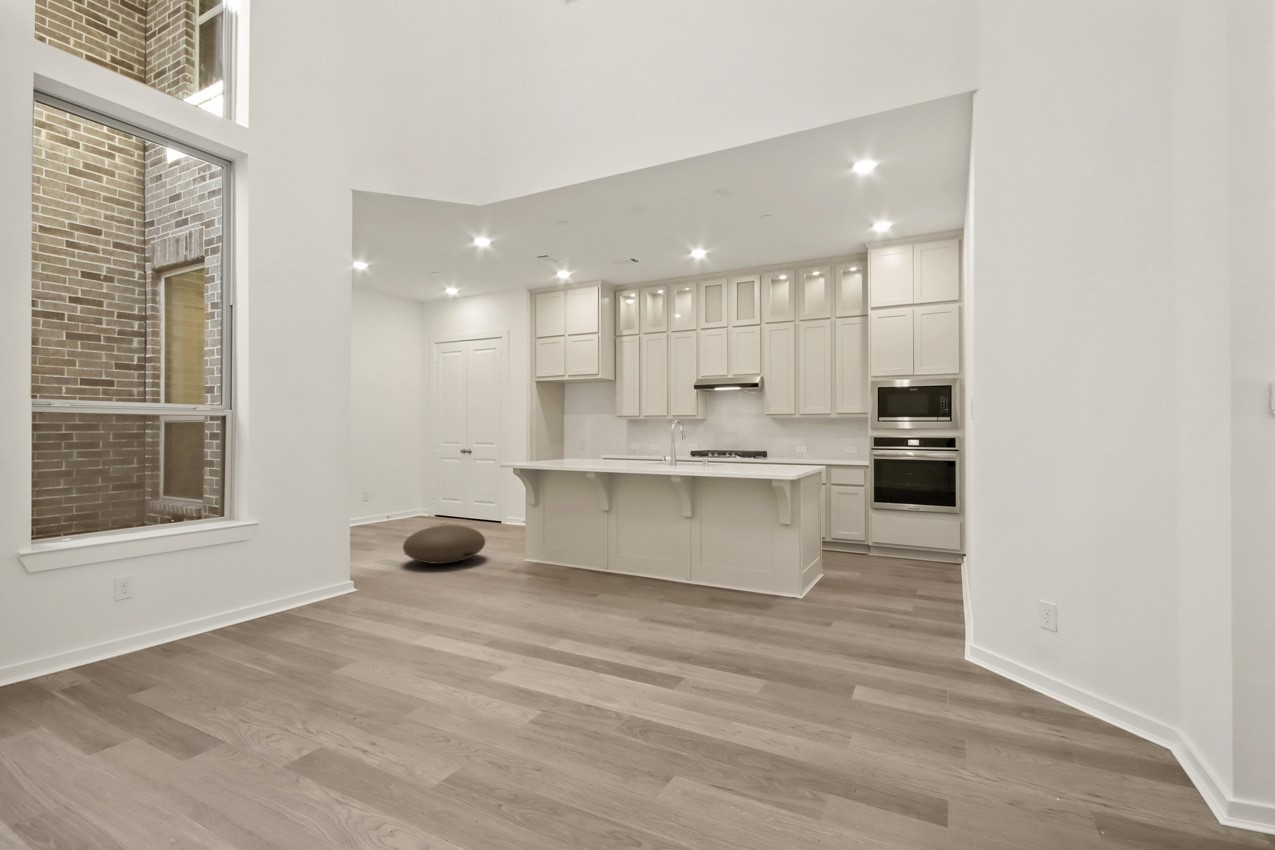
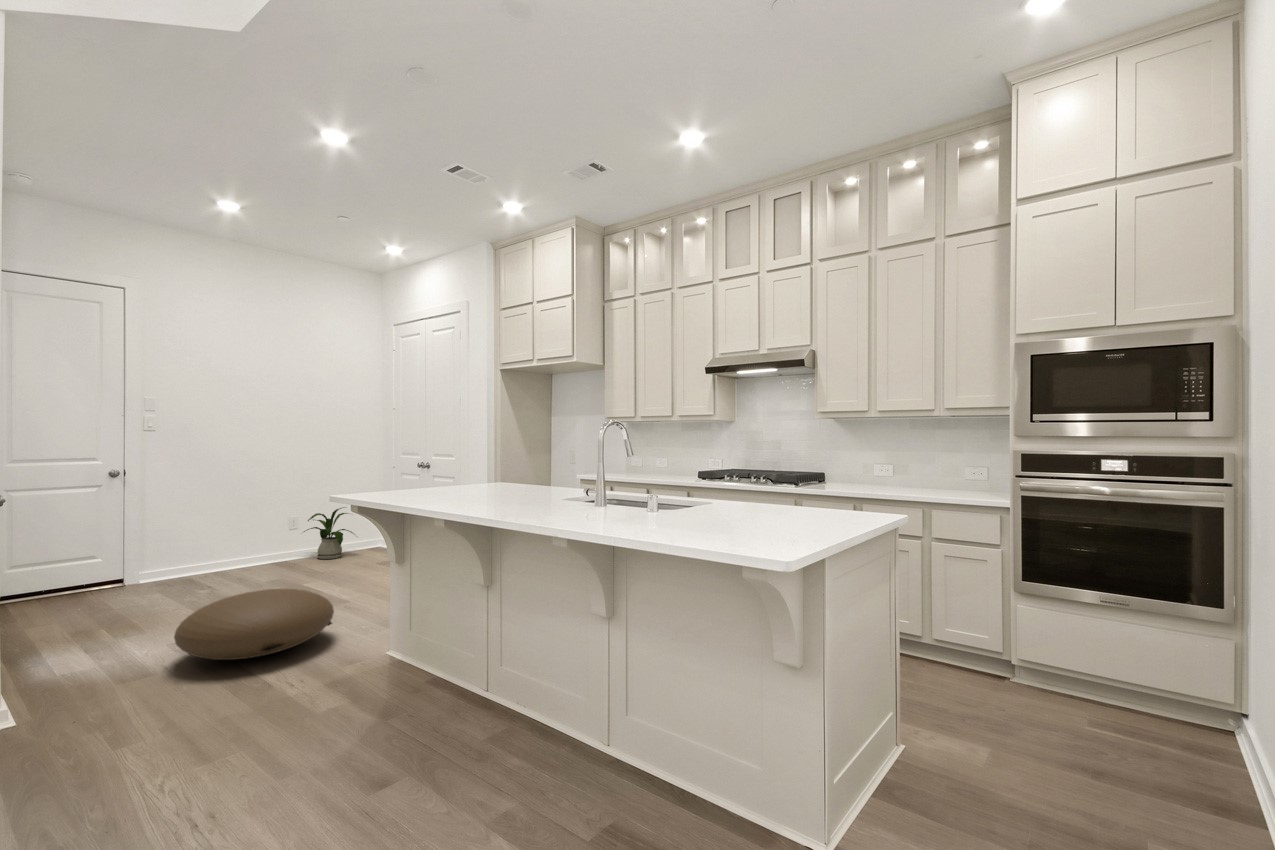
house plant: none [370,484,416,524] -> present [304,507,354,559]

